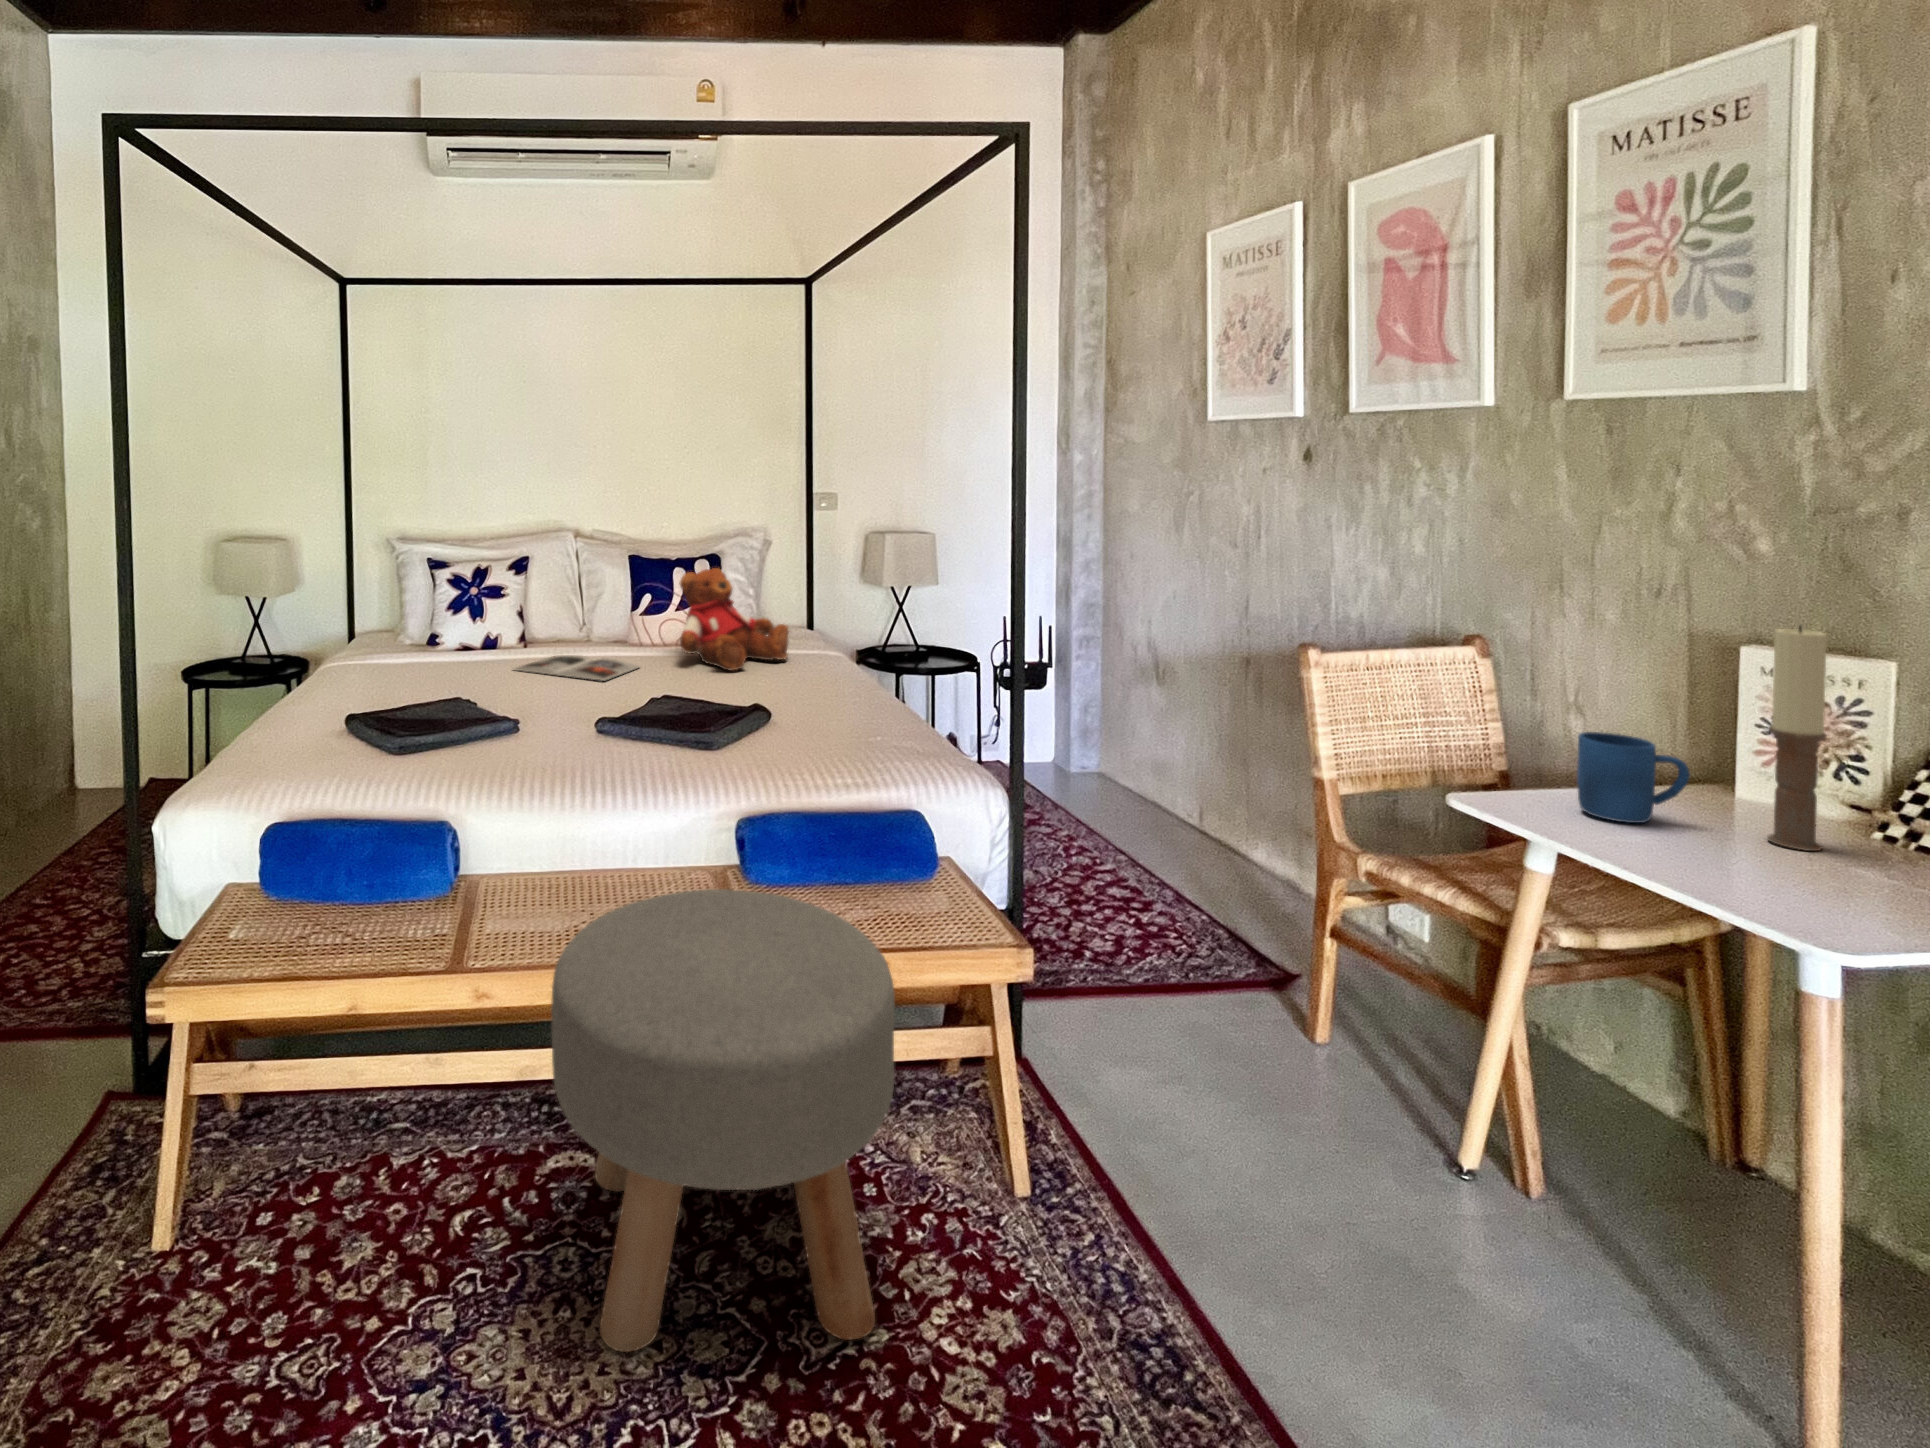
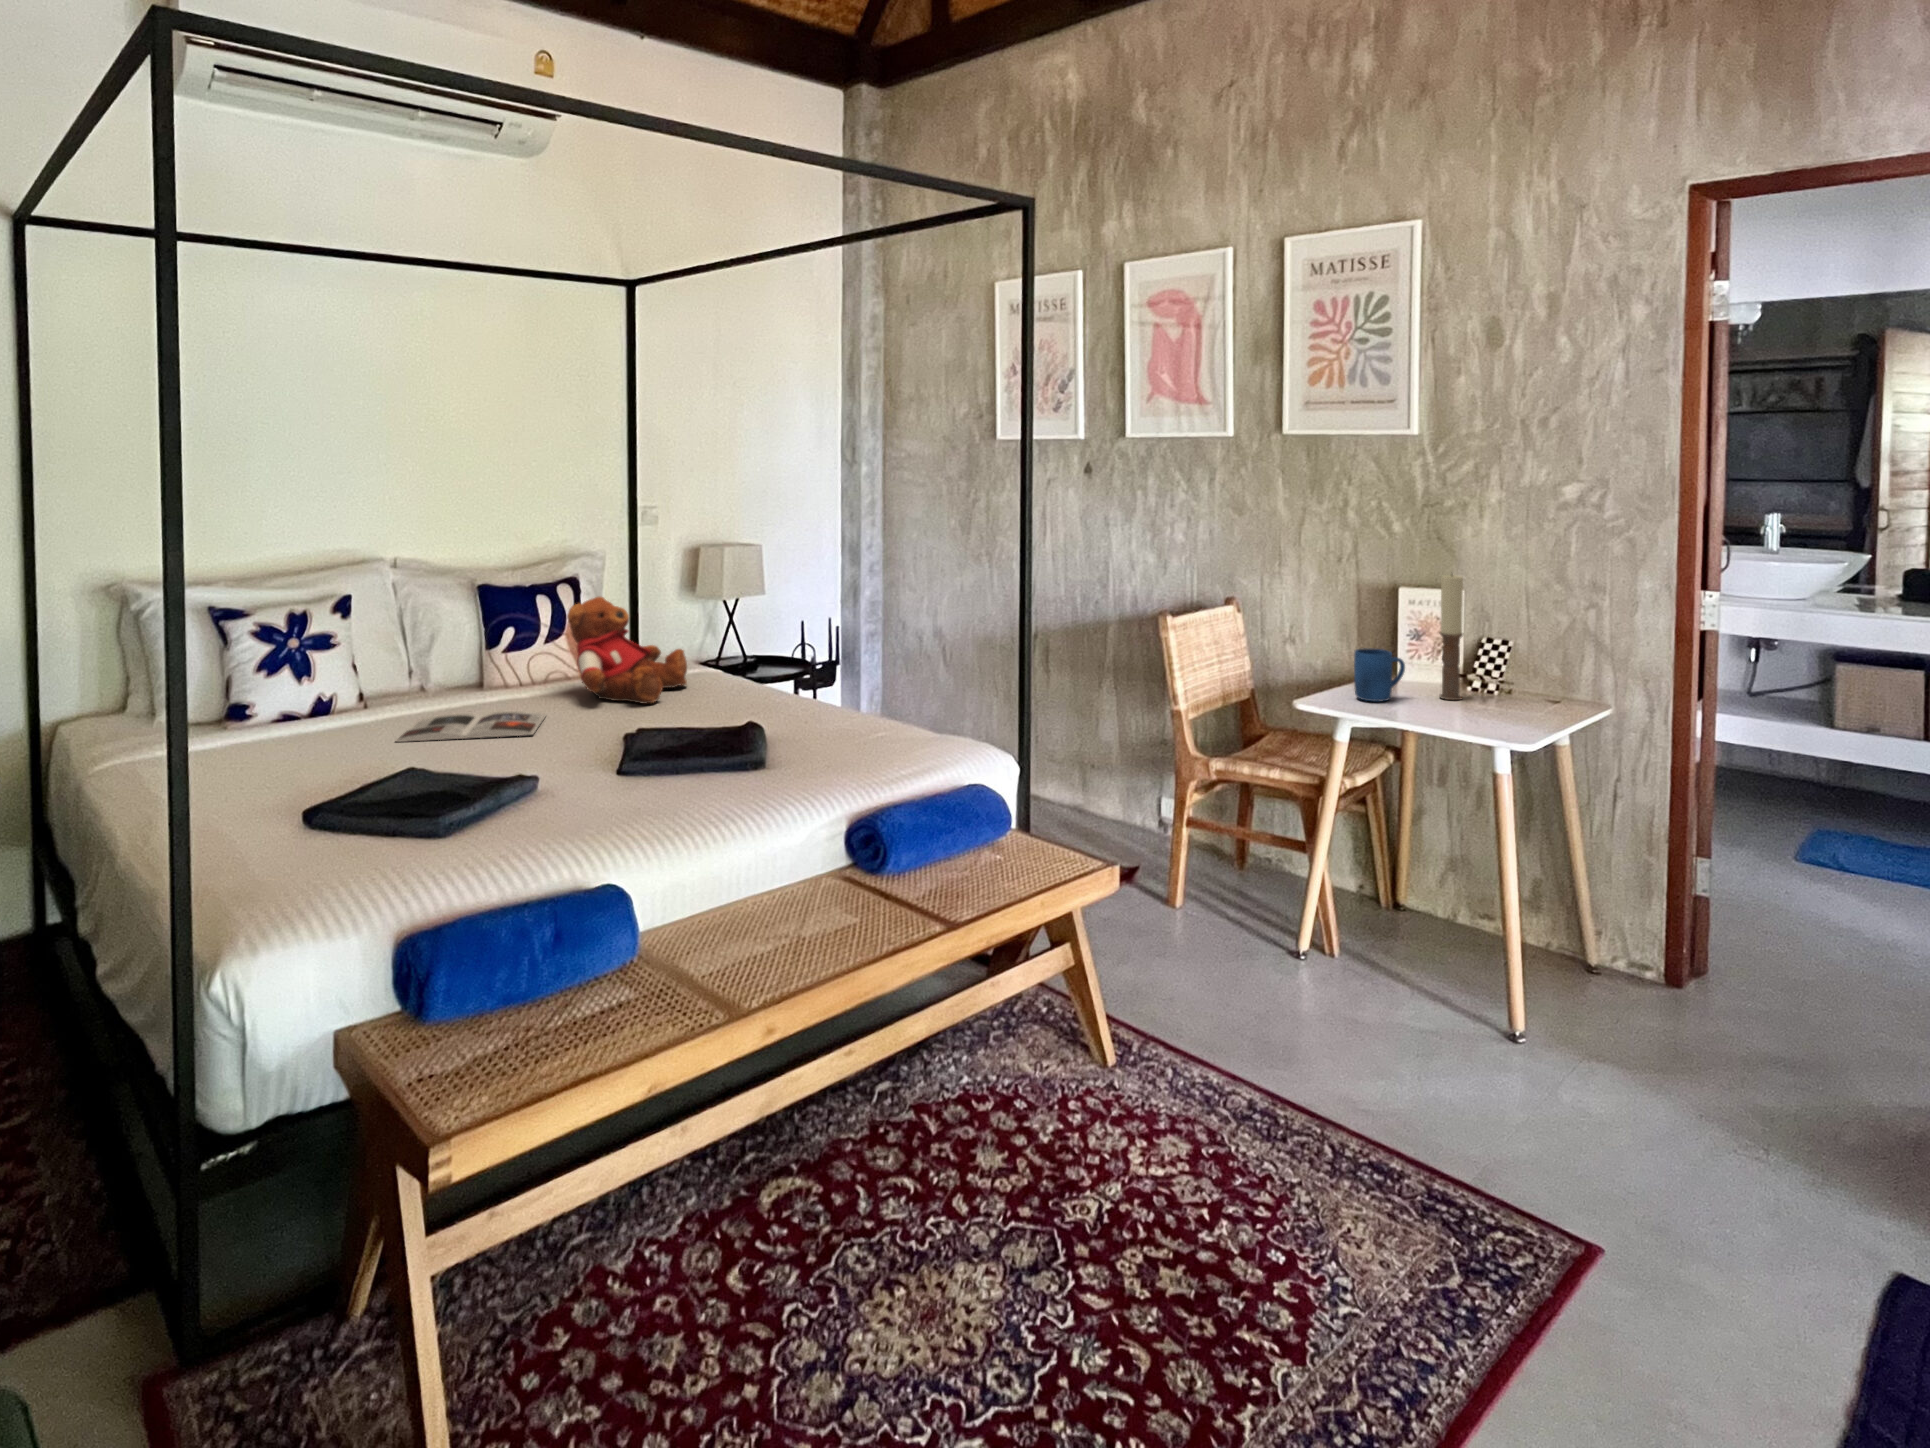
ottoman: present [551,889,895,1352] -> none [808,880,1109,1293]

